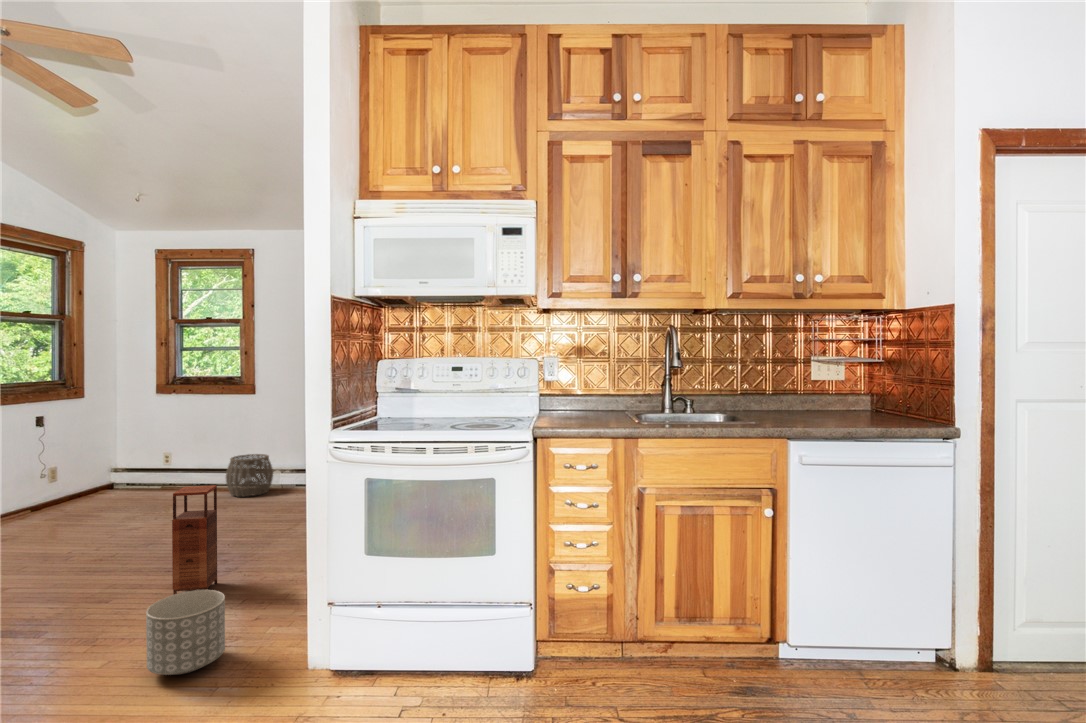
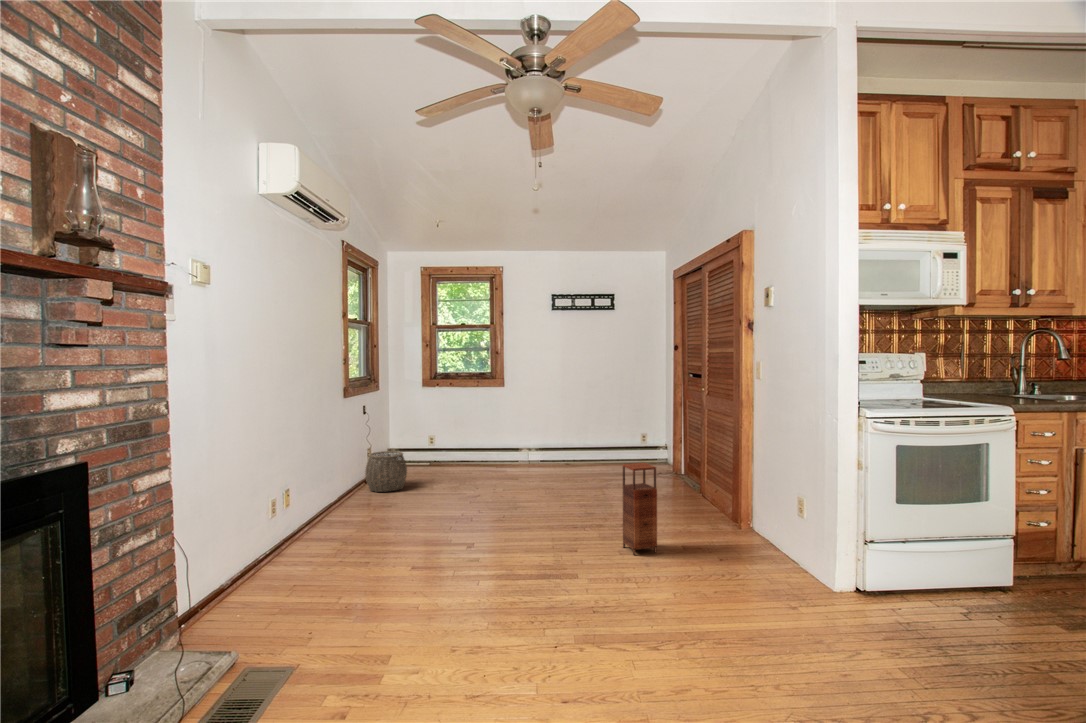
woven basket: present [226,454,273,497] -> present [365,451,407,492]
planter: present [146,590,225,675] -> none [724,538,779,600]

